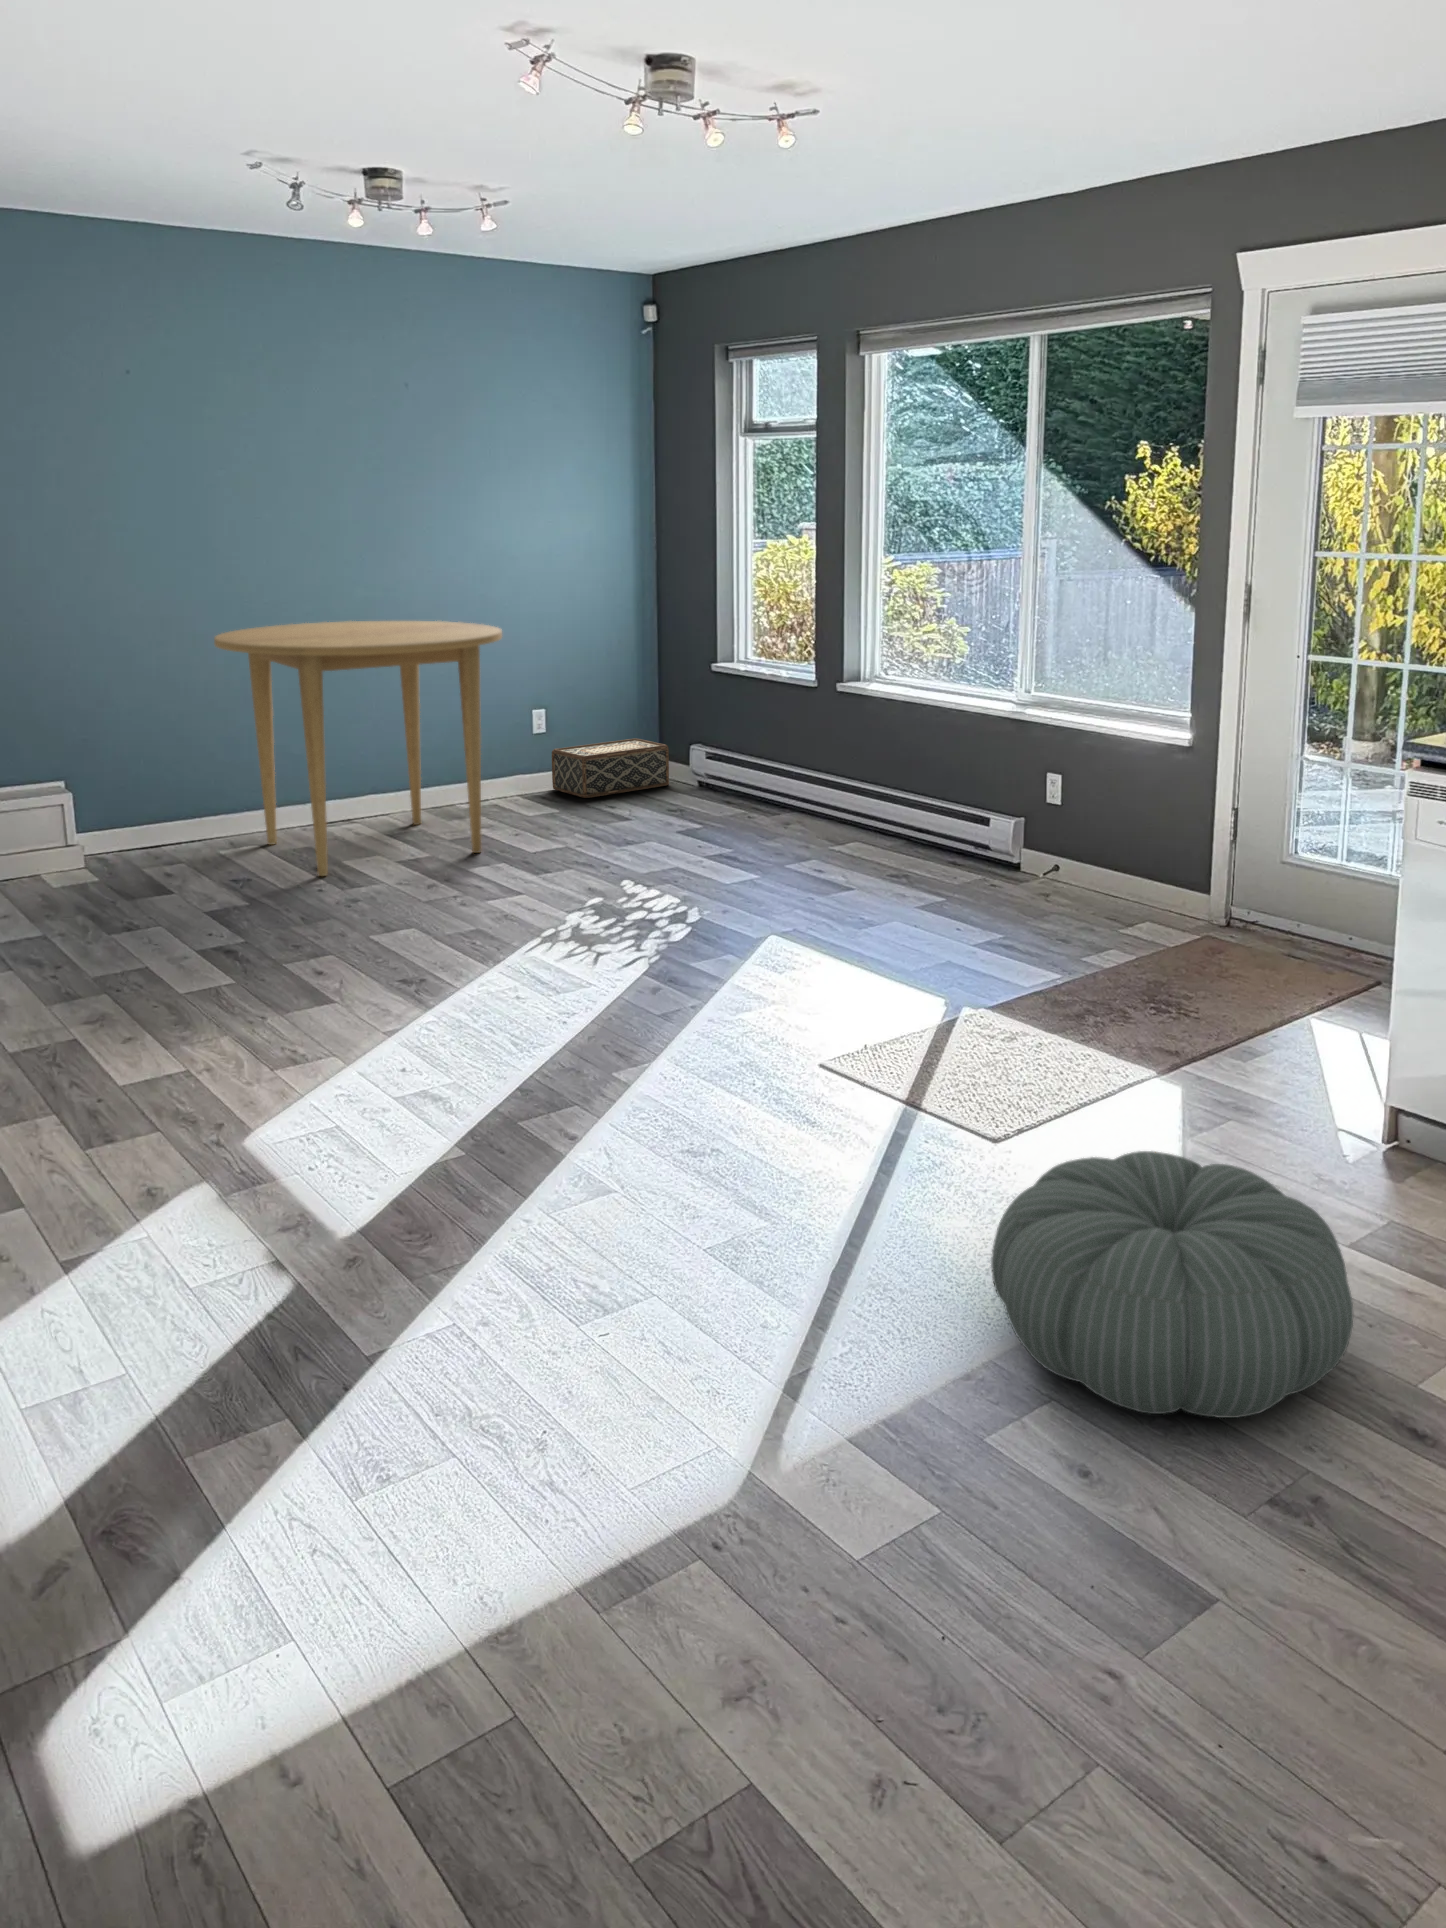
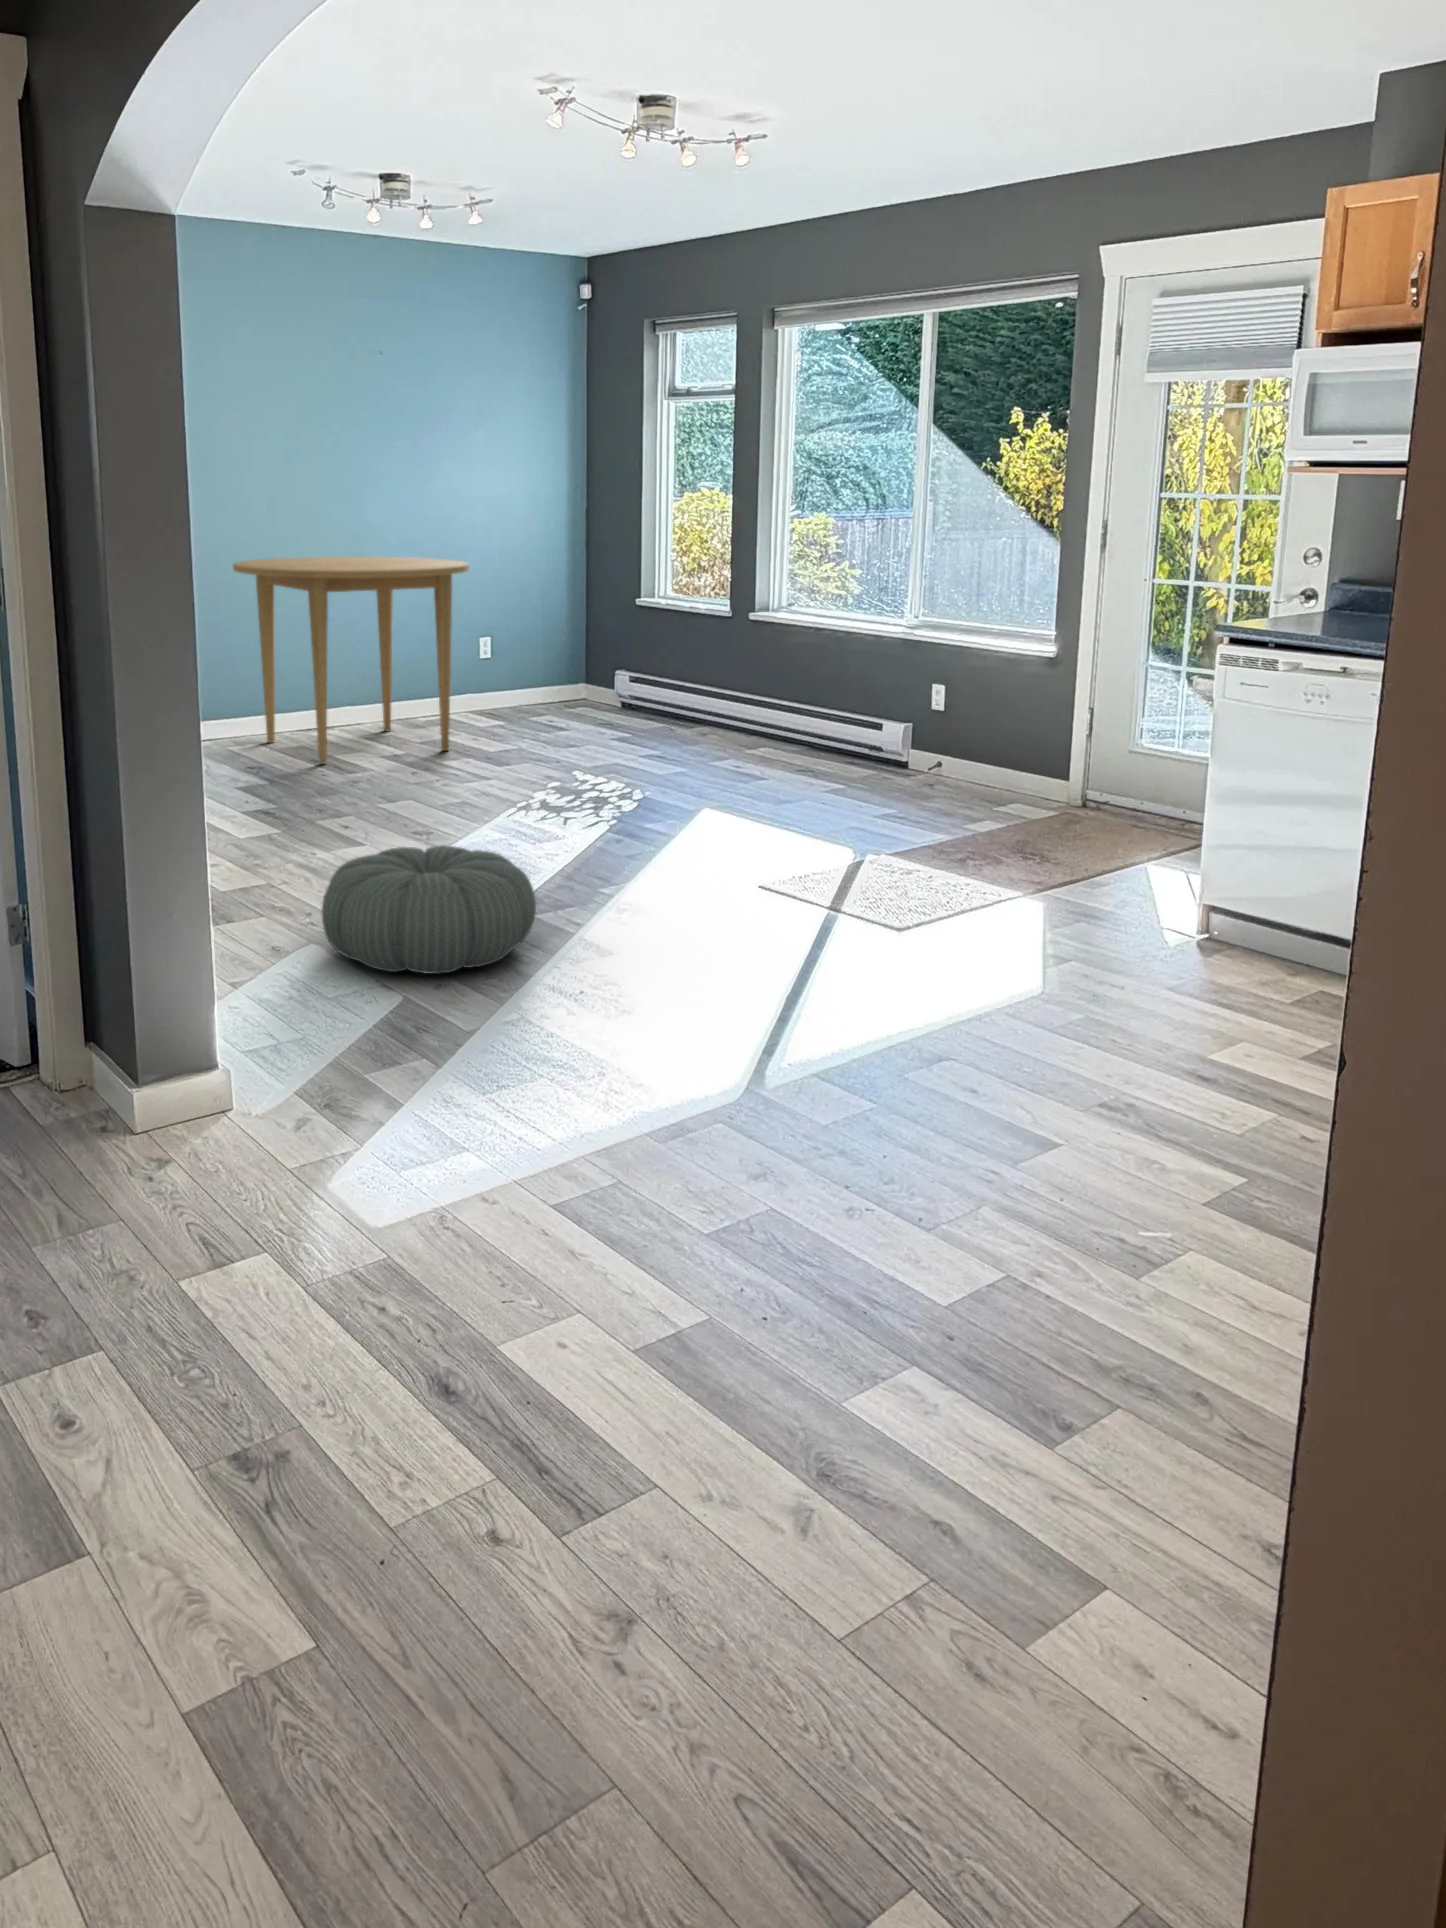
woven basket: present [552,738,669,798] -> none [495,667,596,715]
pouf: present [991,1151,1353,1418] -> present [322,845,536,974]

